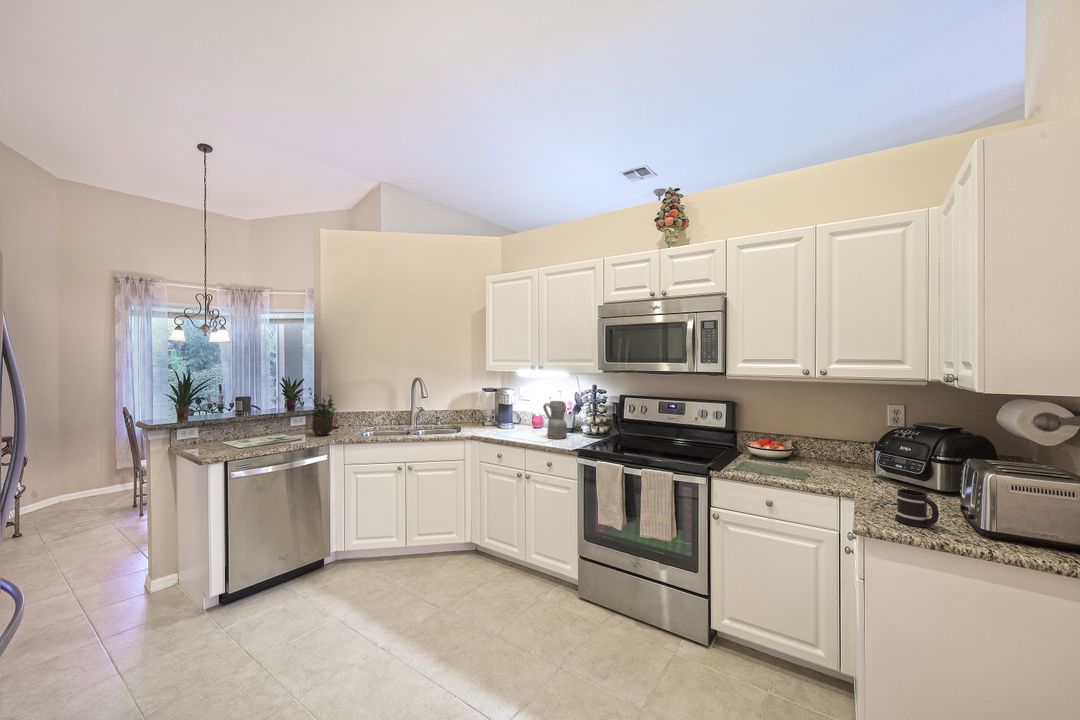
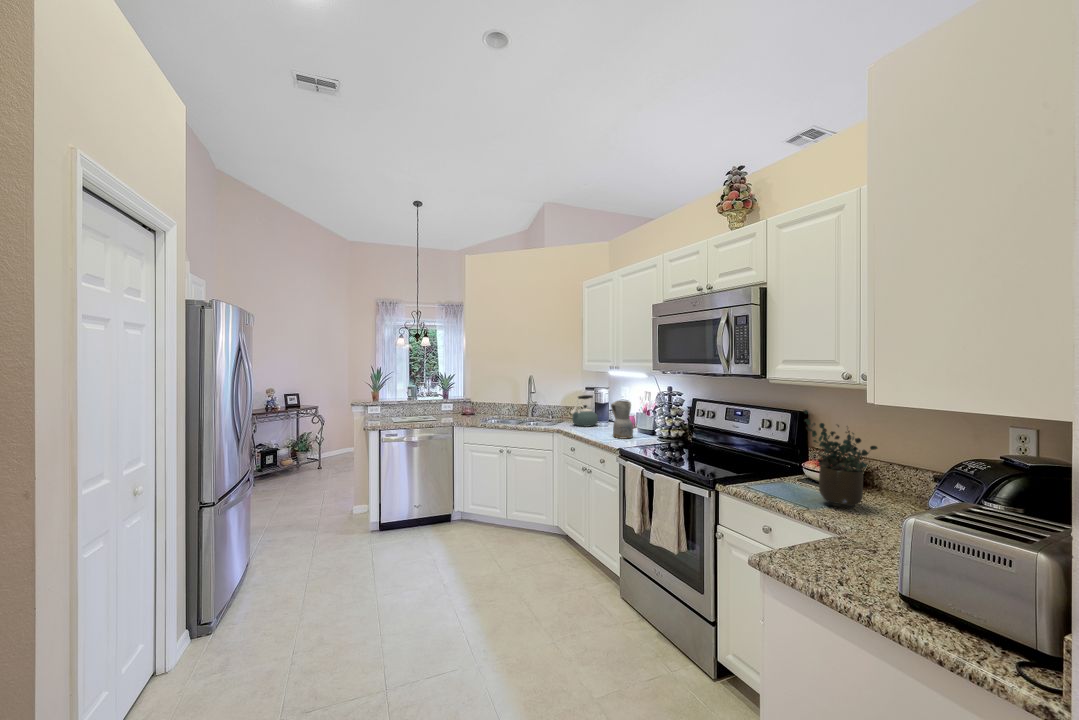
potted plant: present [309,388,336,435] -> present [803,410,877,508]
kettle: none [484,397,511,430] -> present [571,395,598,427]
mug: present [895,489,939,527] -> none [820,525,857,577]

